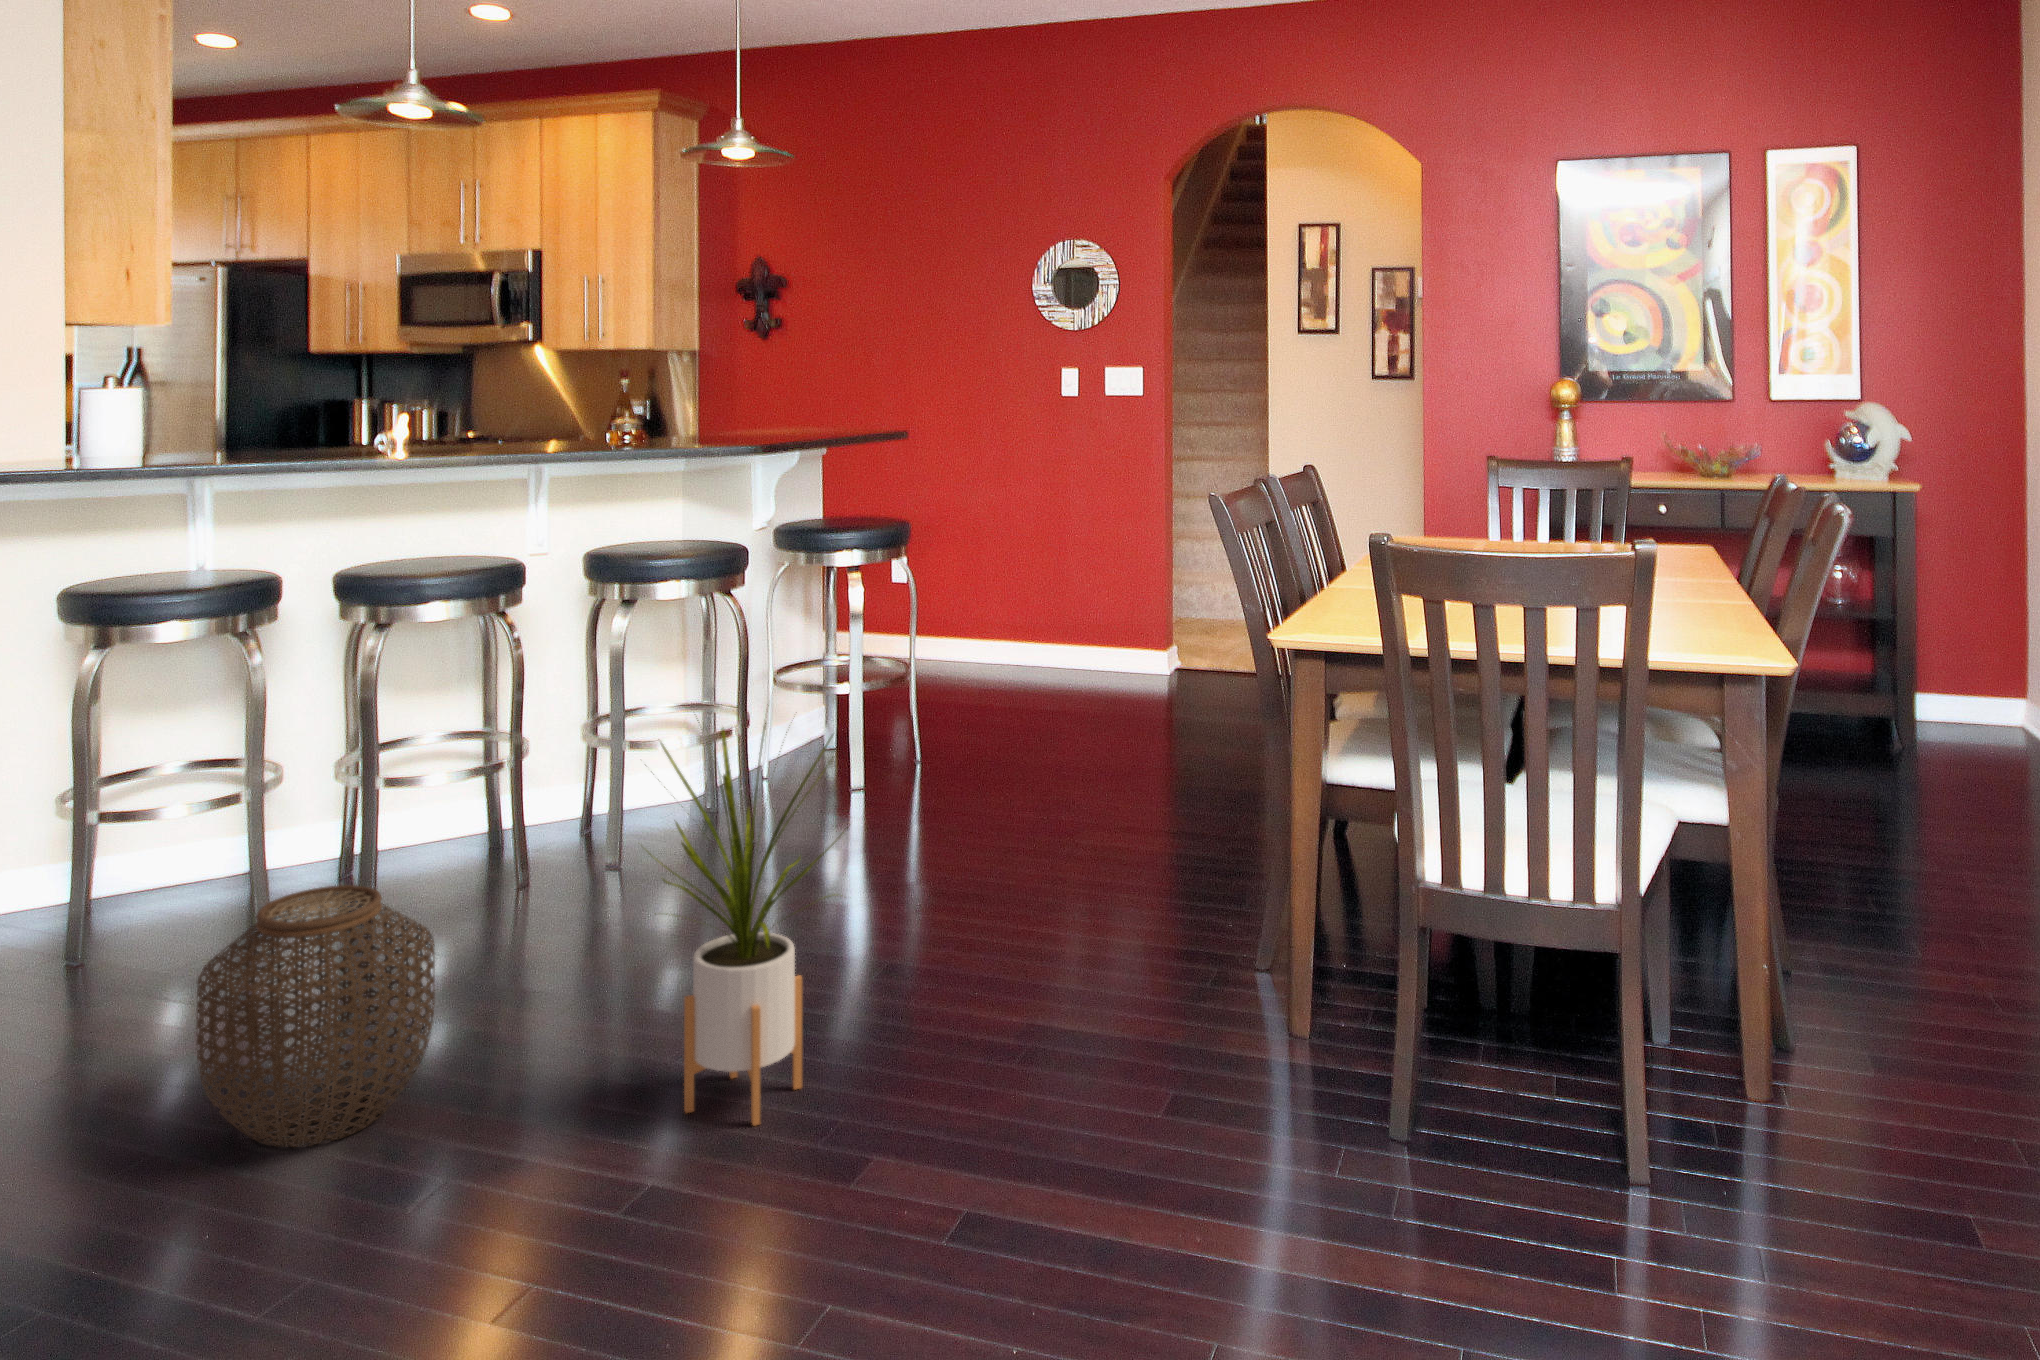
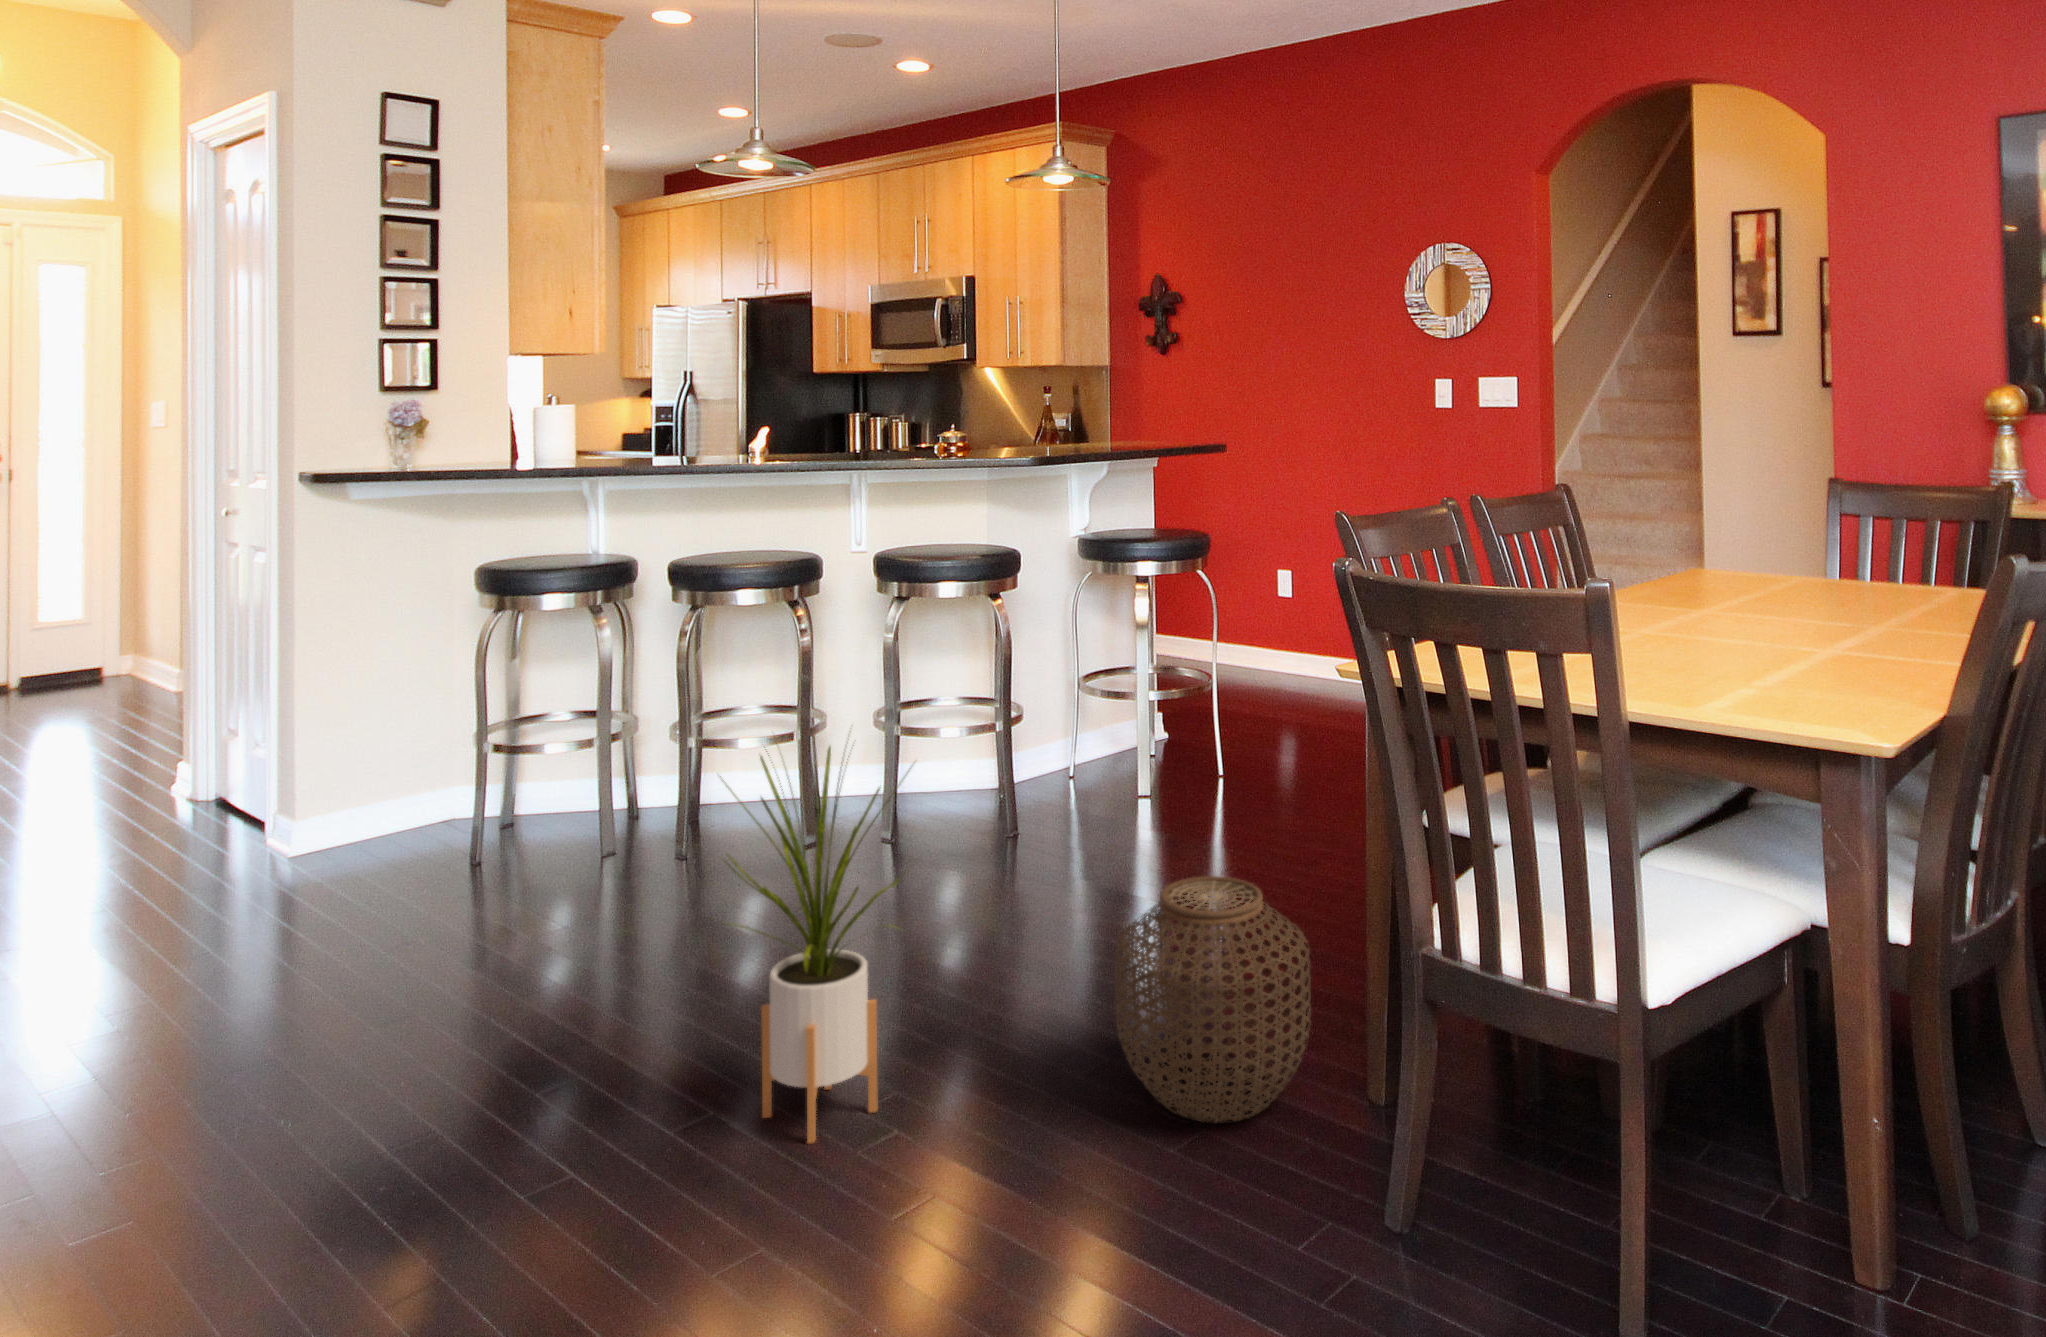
woven basket: present [196,885,435,1147] -> present [1115,876,1311,1123]

